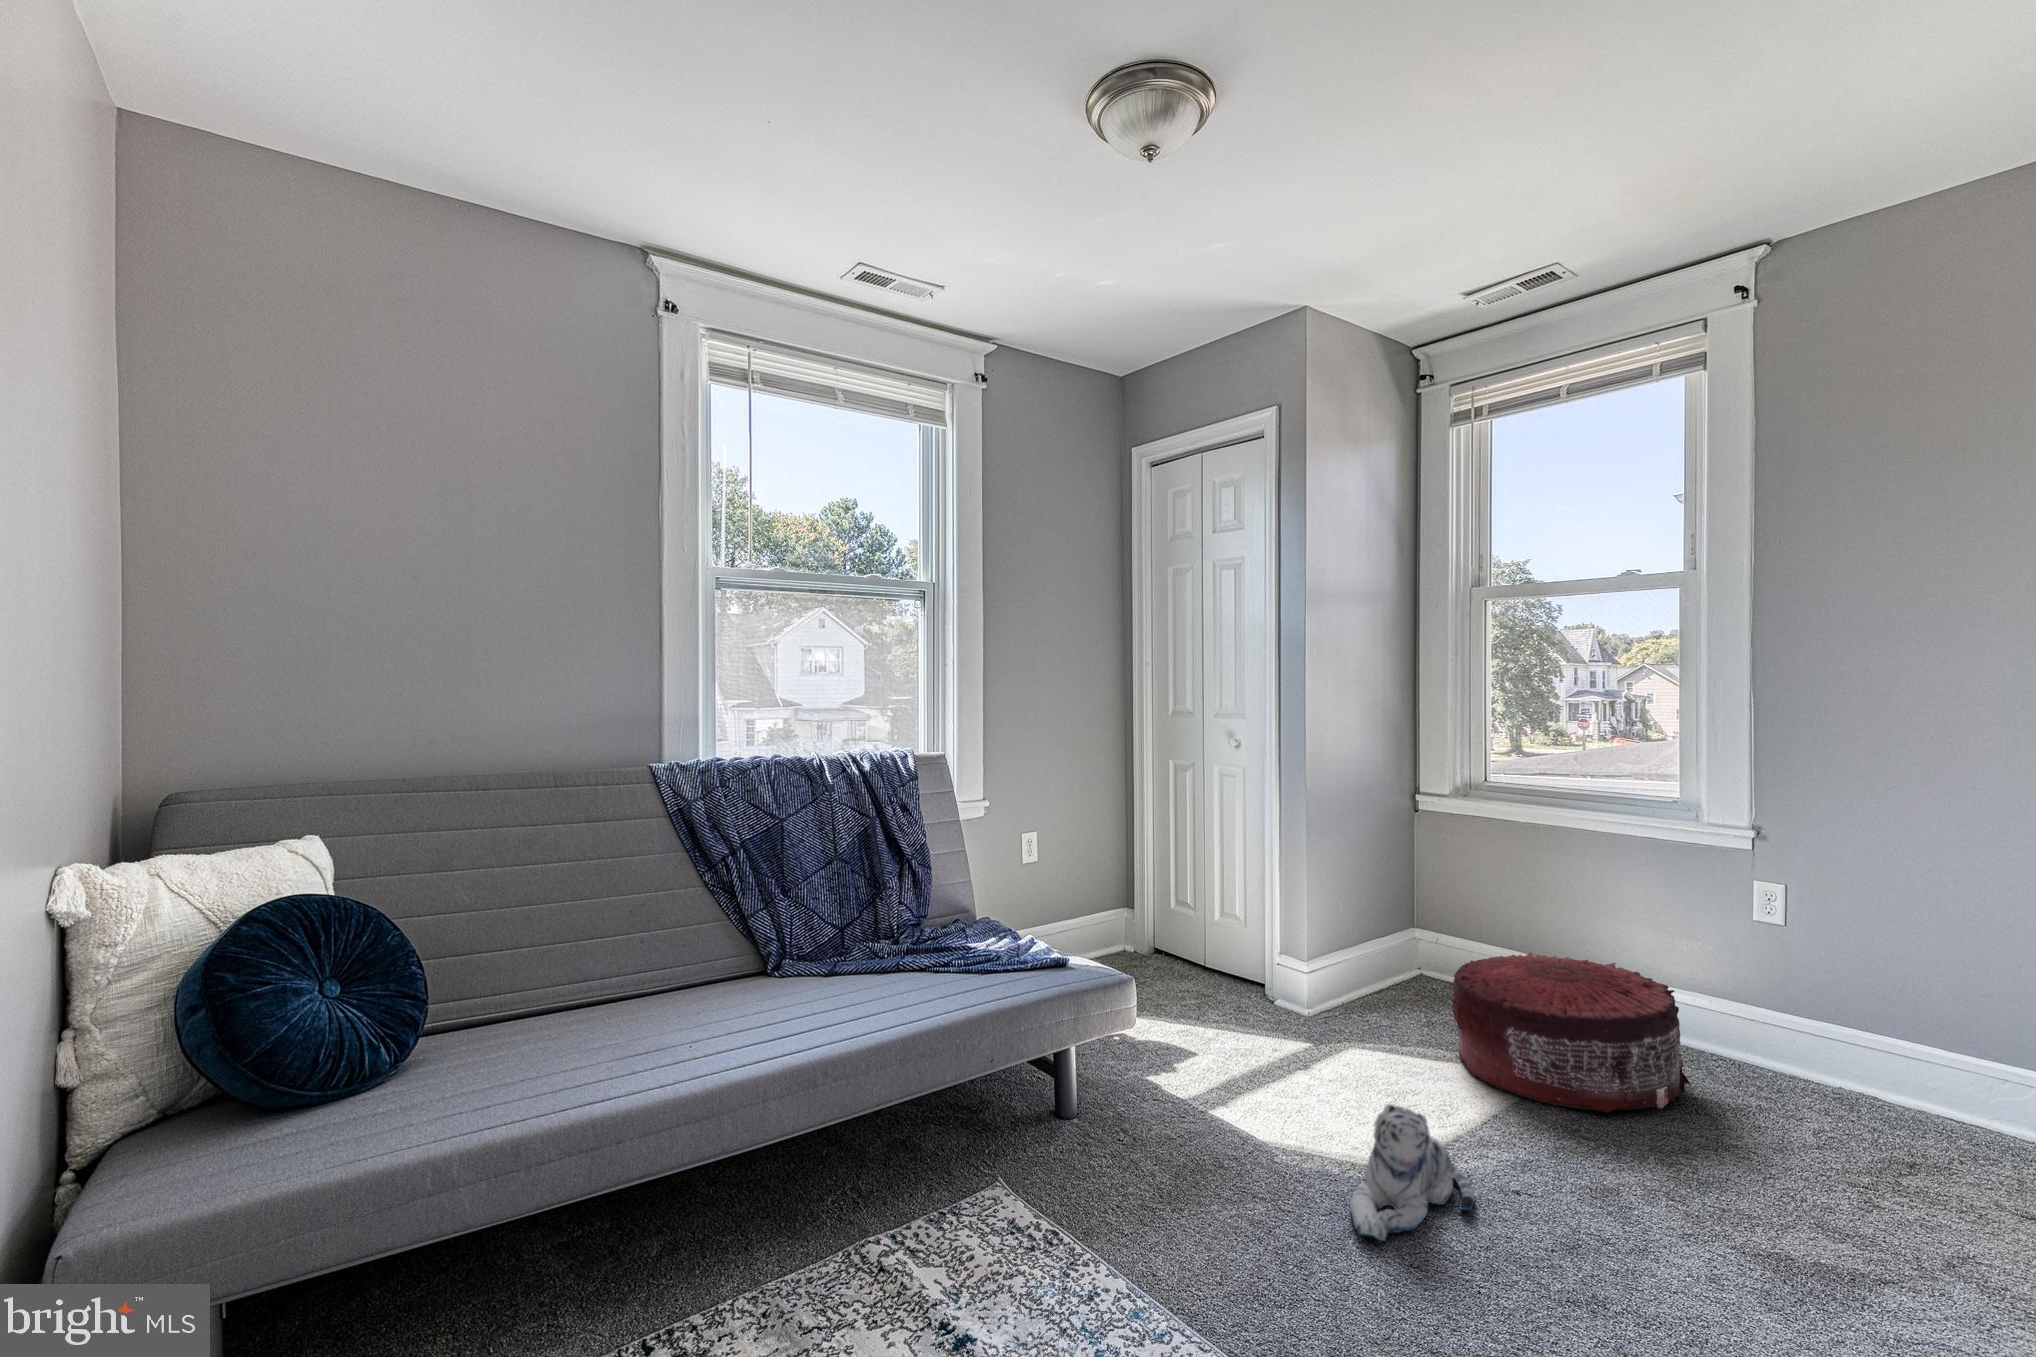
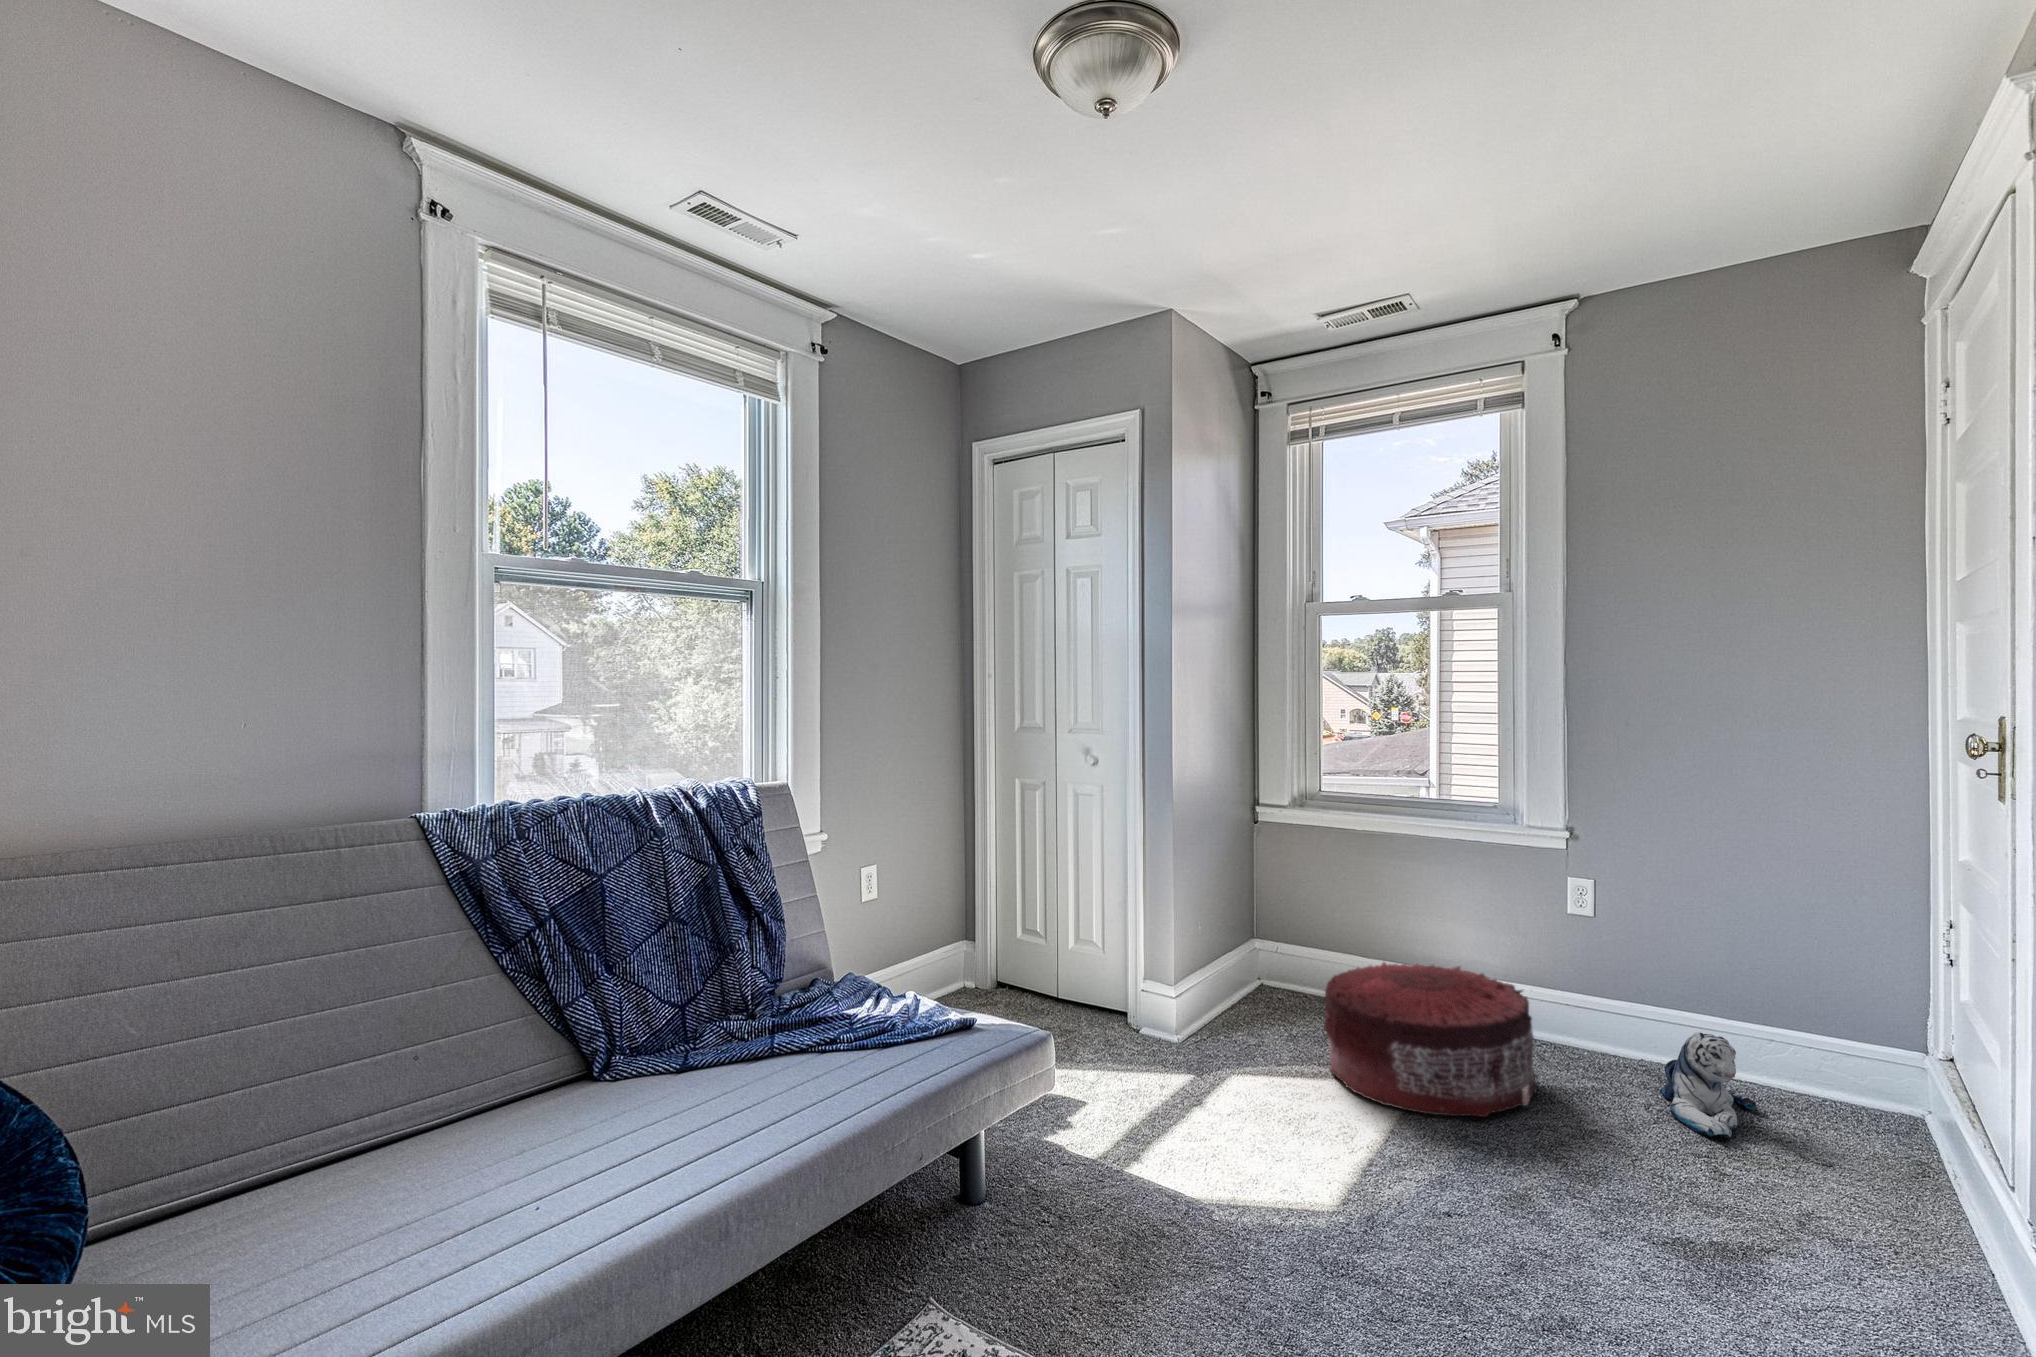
plush toy: present [1350,1104,1475,1241] -> present [1660,1032,1757,1137]

